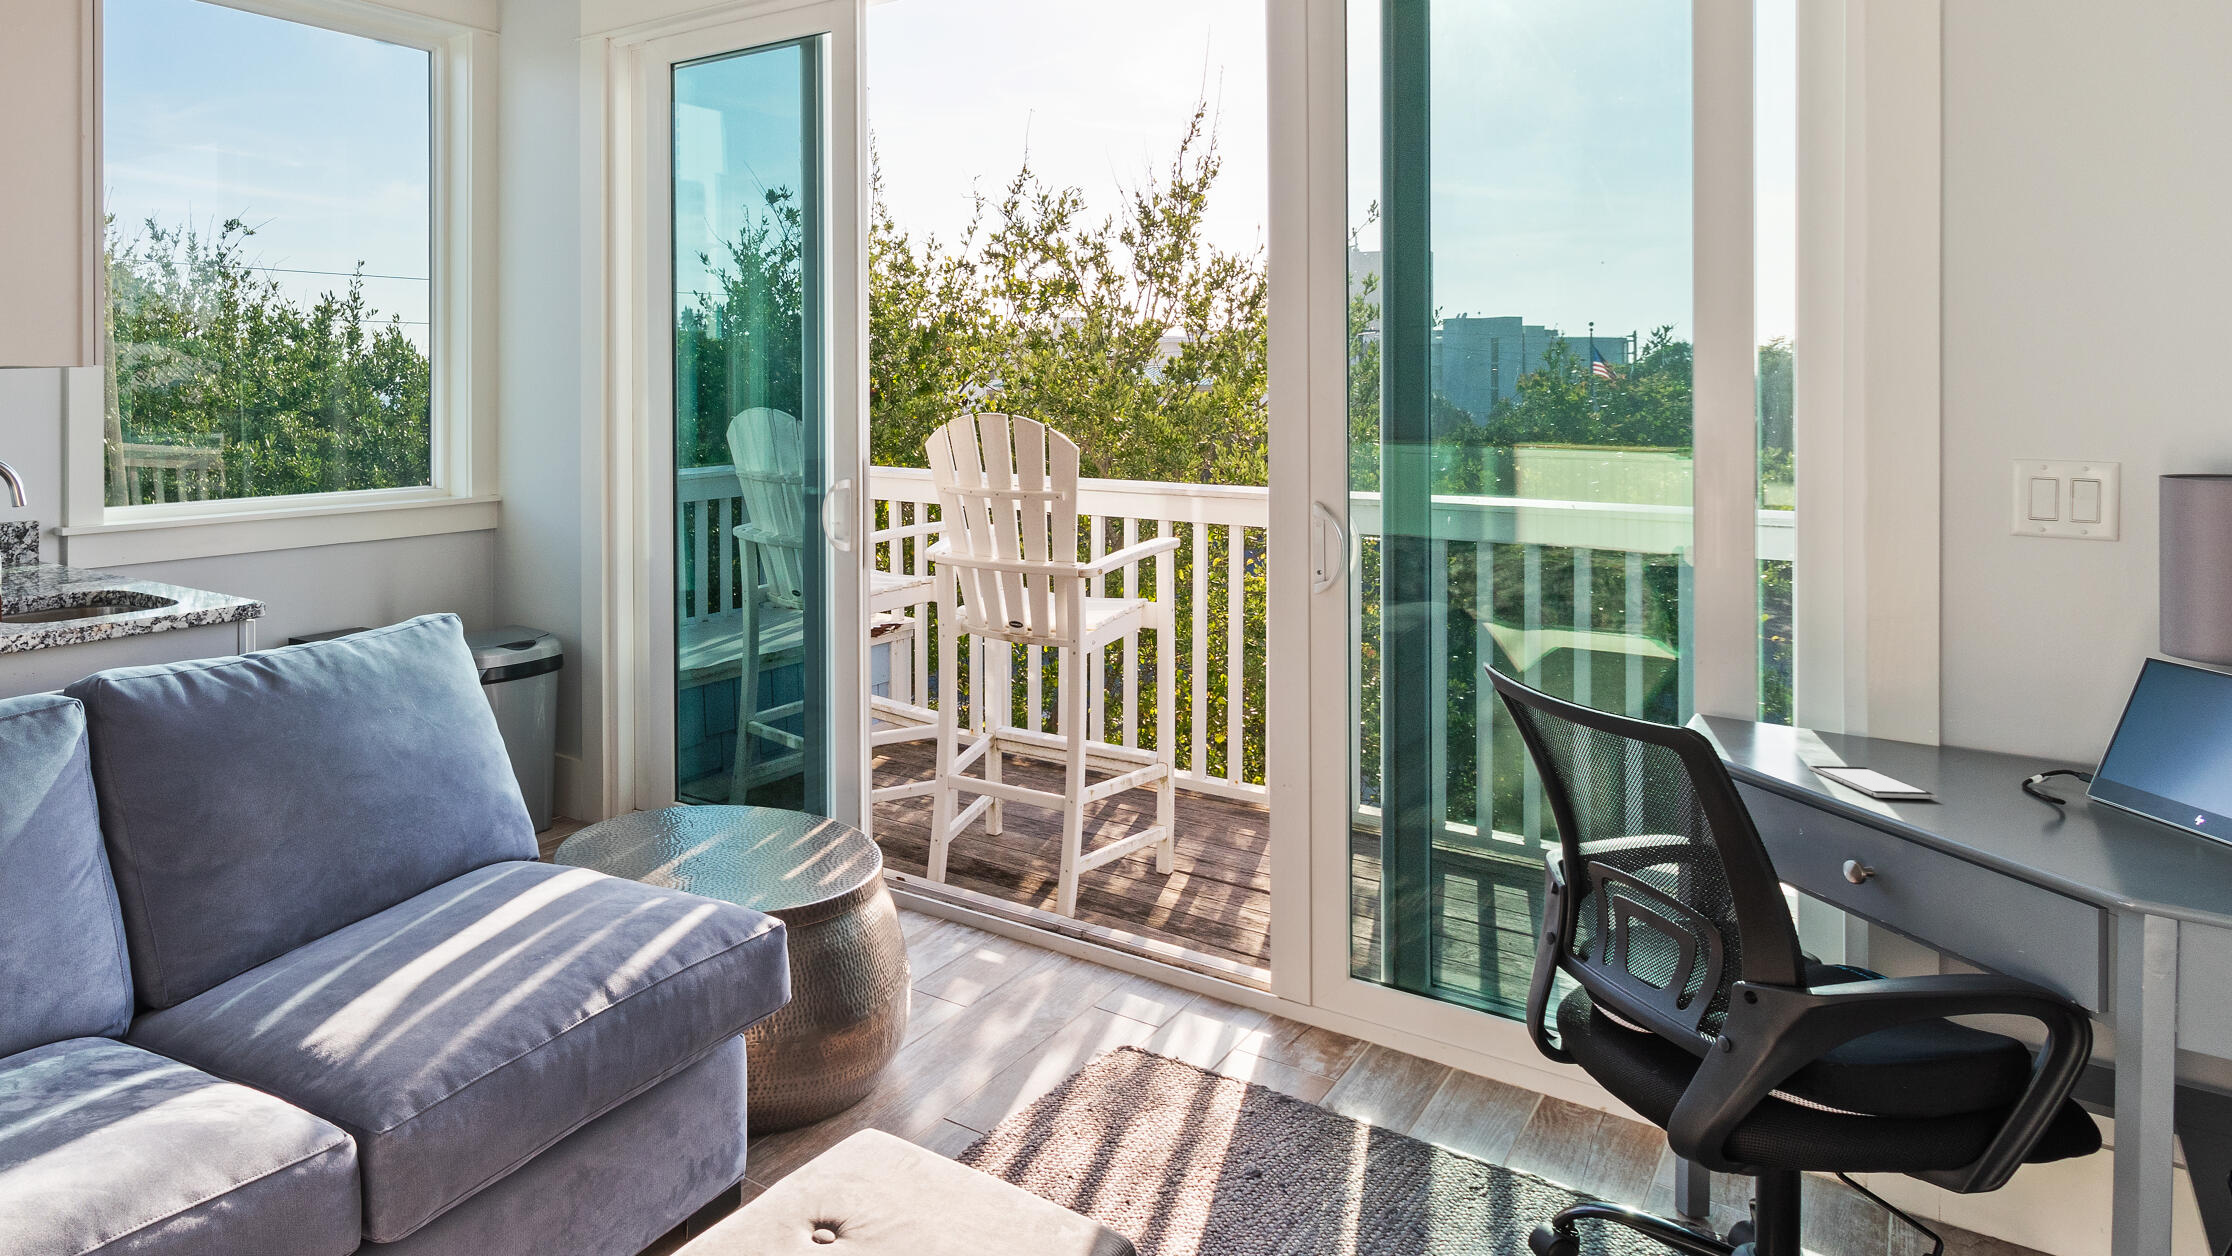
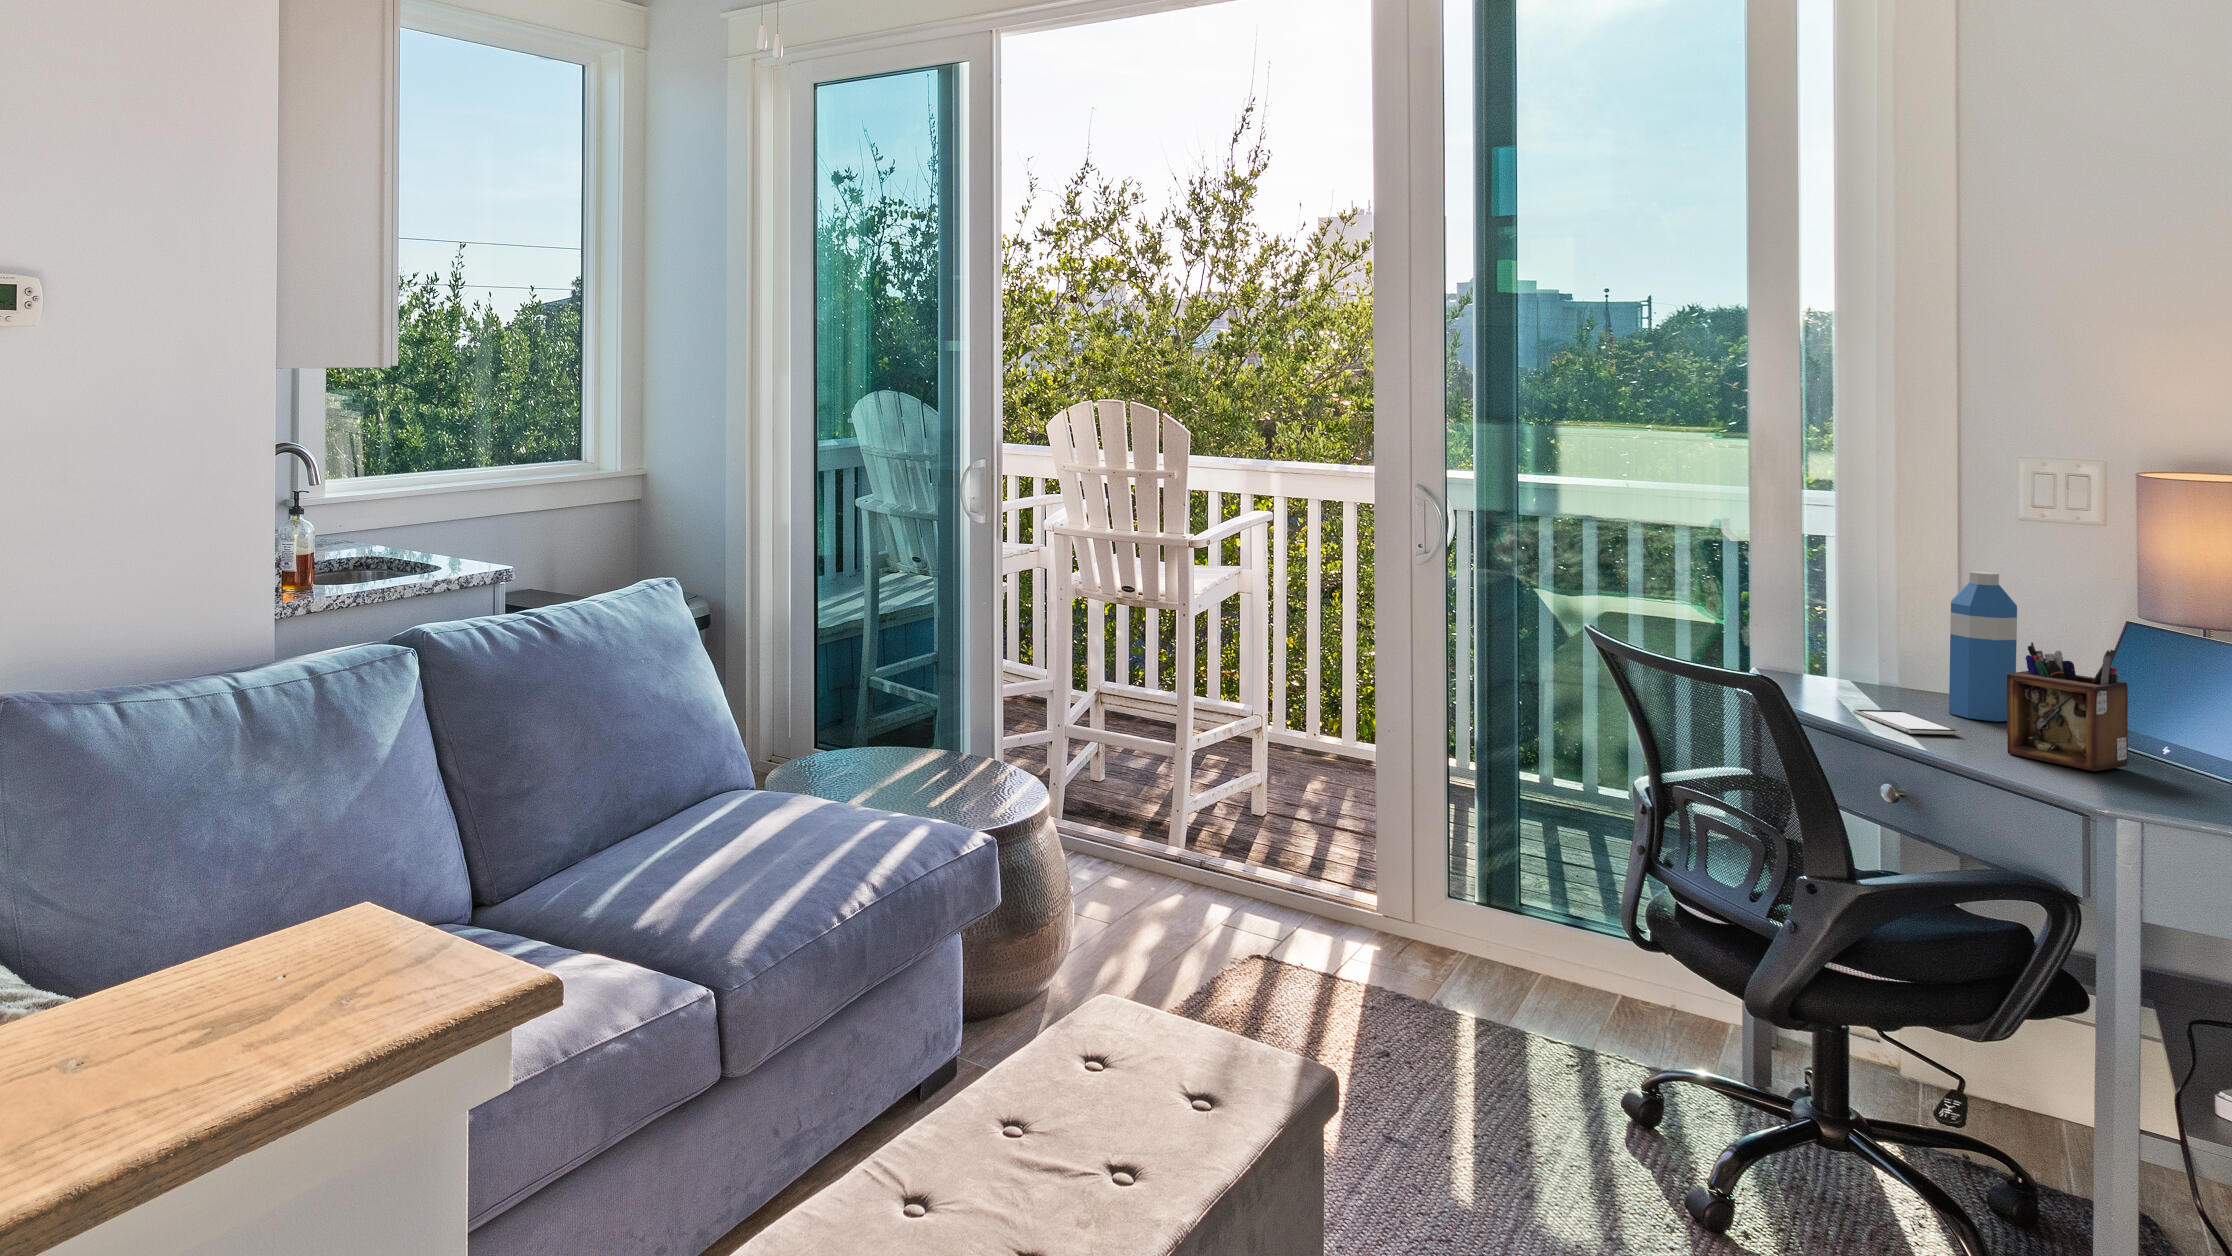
water bottle: none [1924,597,2004,781] -> present [1949,571,2017,721]
desk organizer: none [1992,685,2144,849] -> present [2007,642,2128,771]

